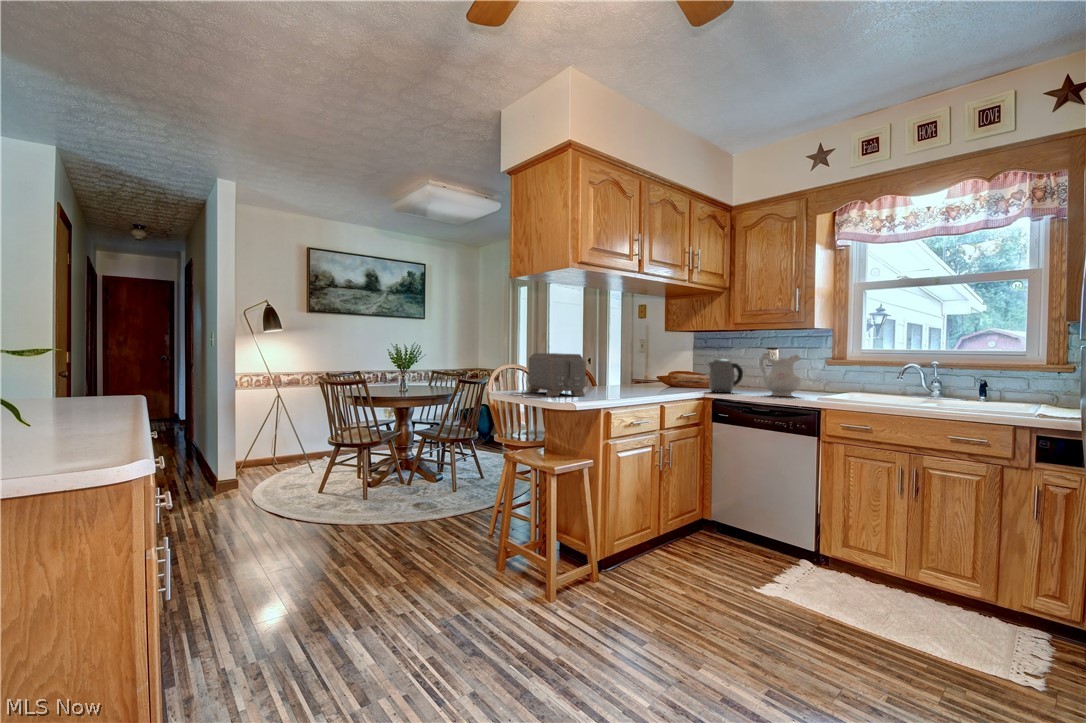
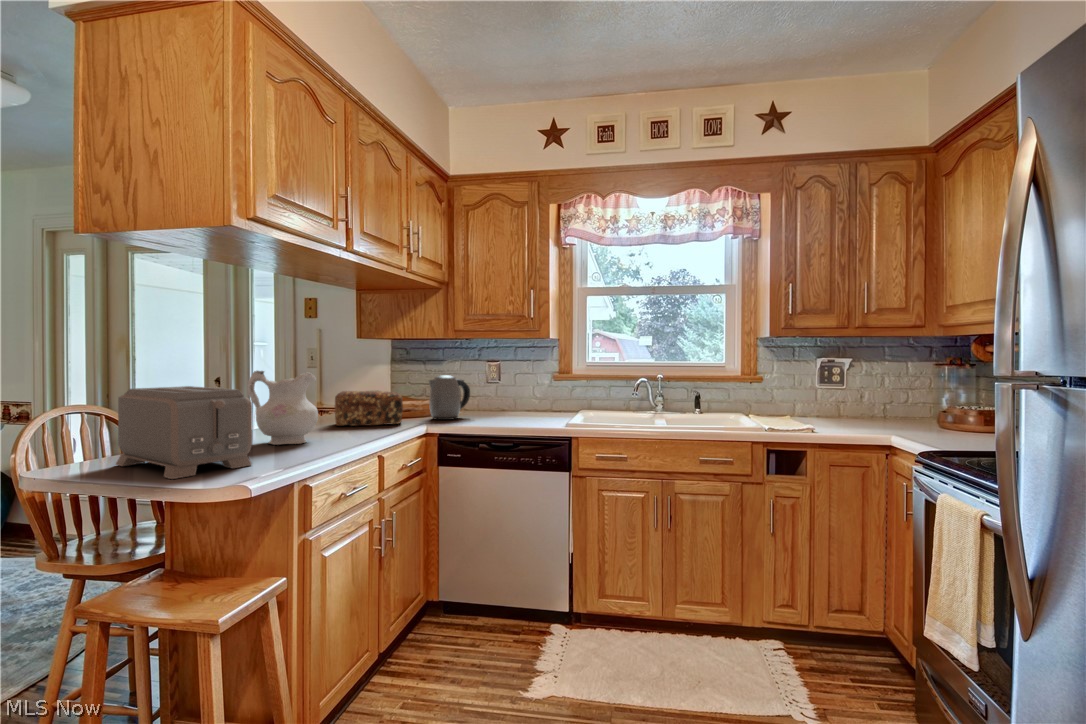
ceramic pitcher: present [759,353,800,396] -> present [248,371,318,445]
bread loaf: none [640,367,687,391] -> present [335,391,403,426]

